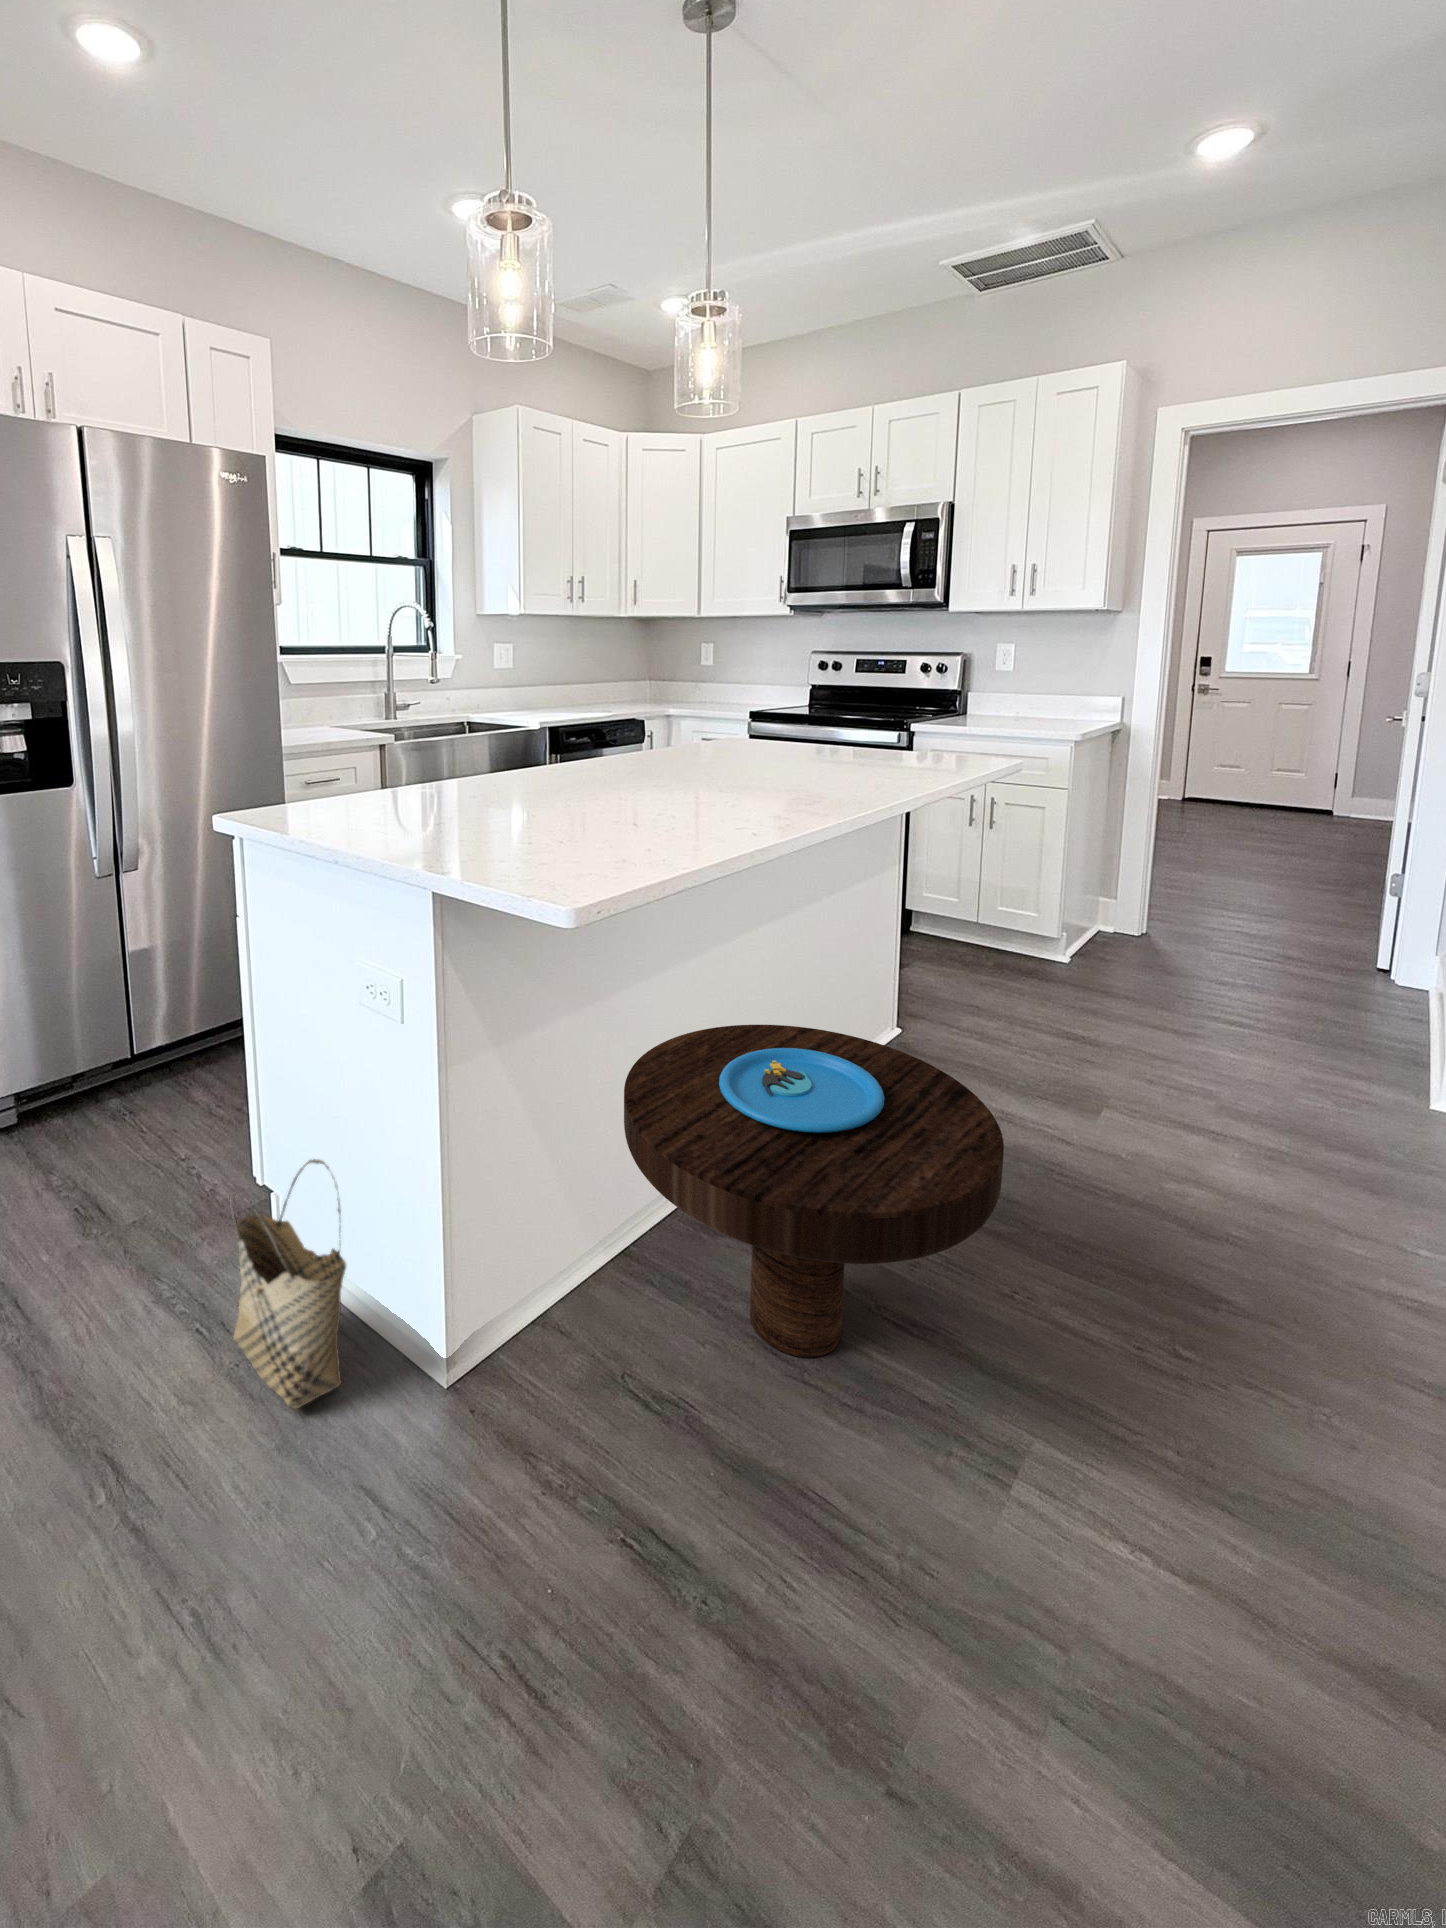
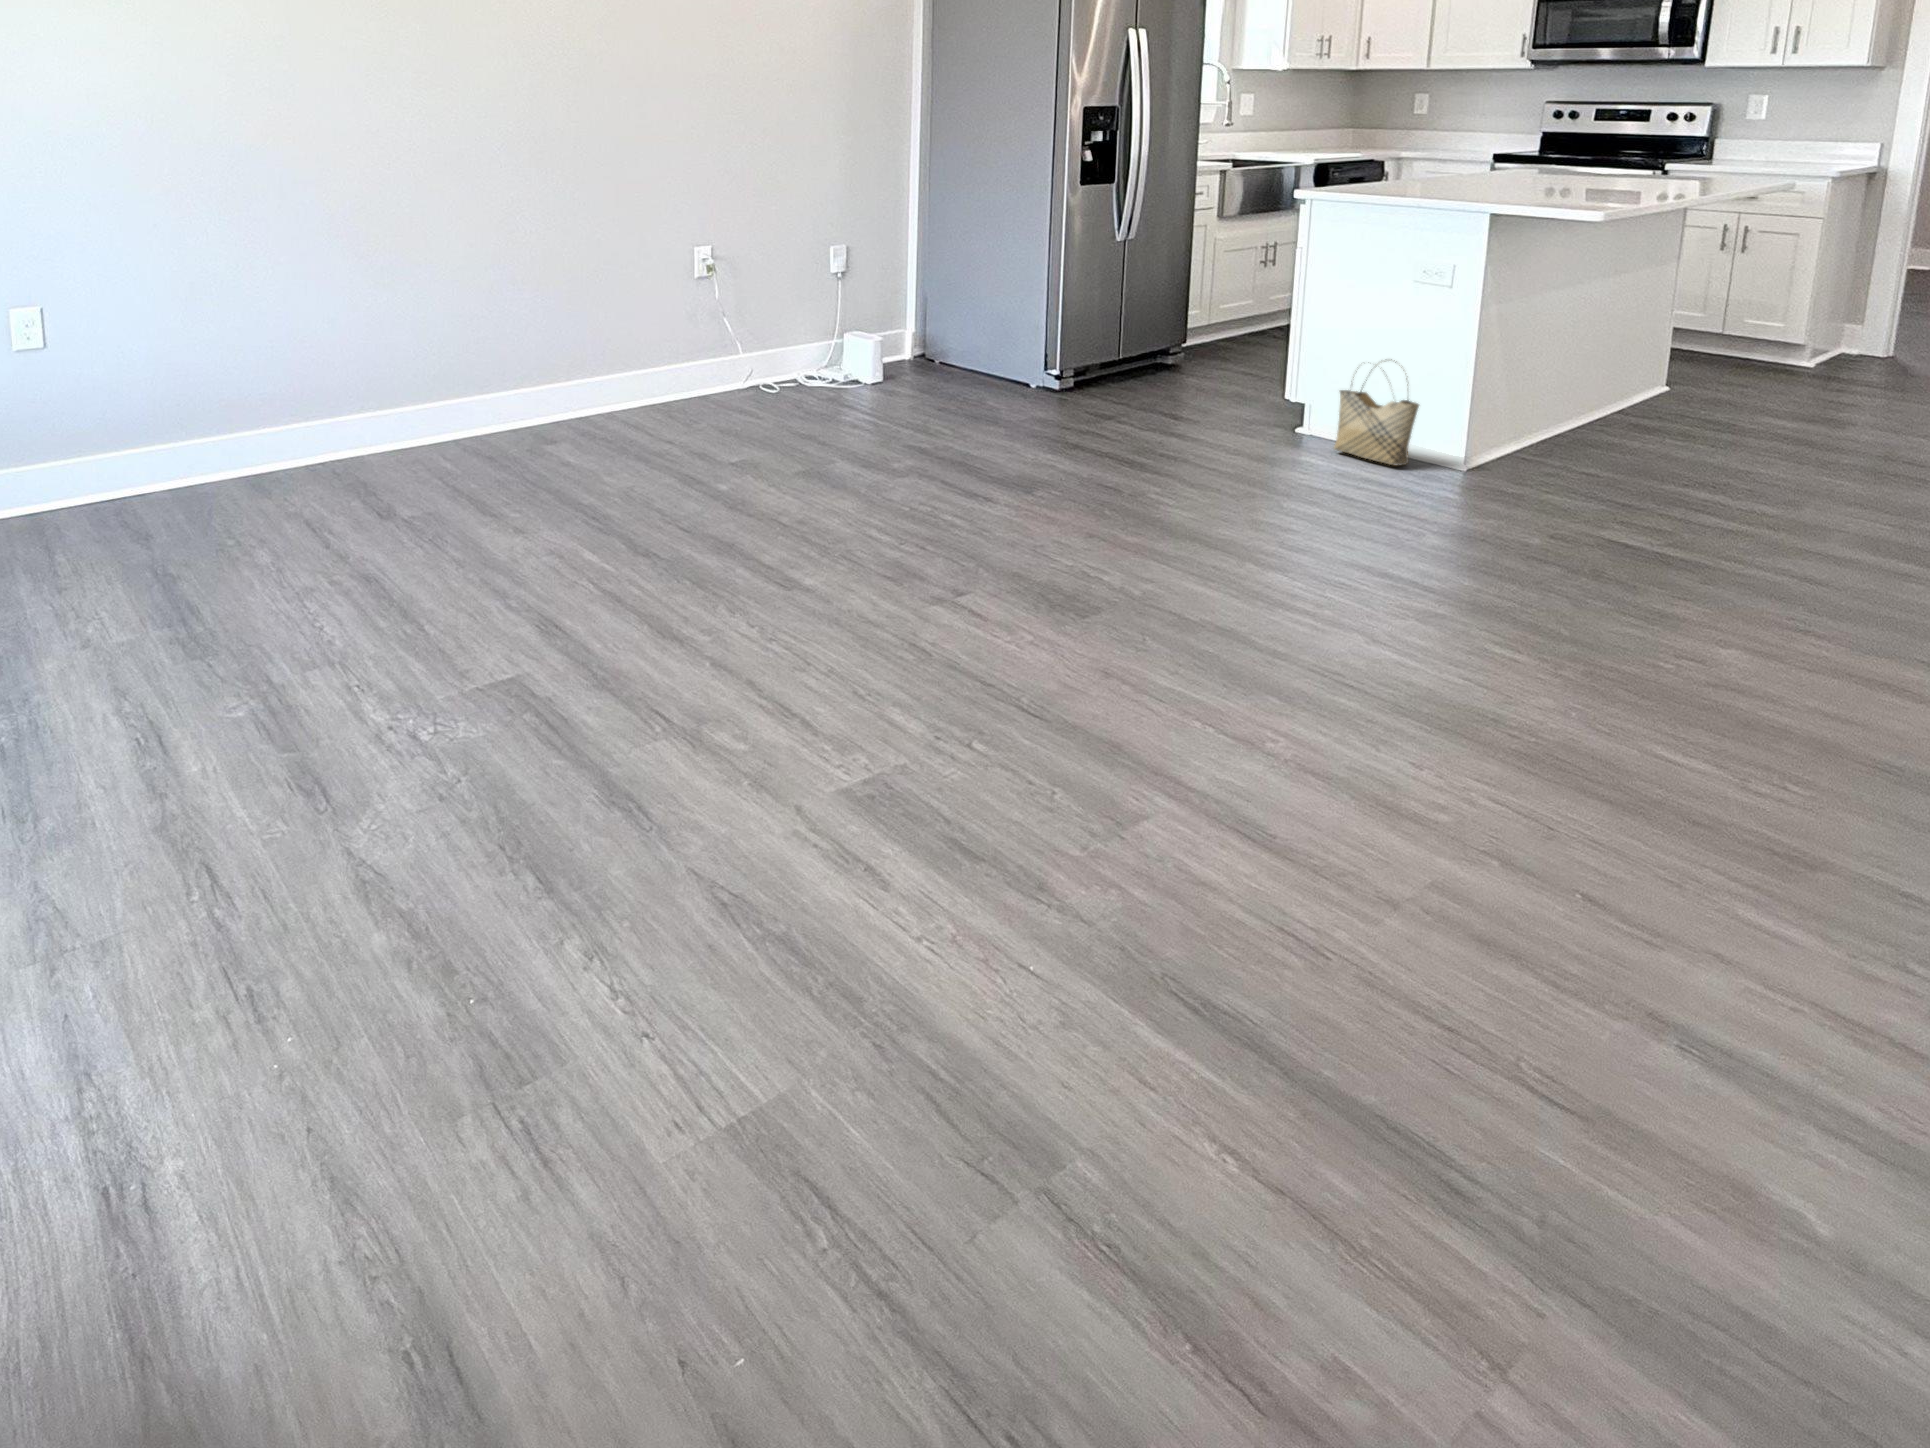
side table: present [624,1025,1004,1357] -> none [1551,324,1802,477]

